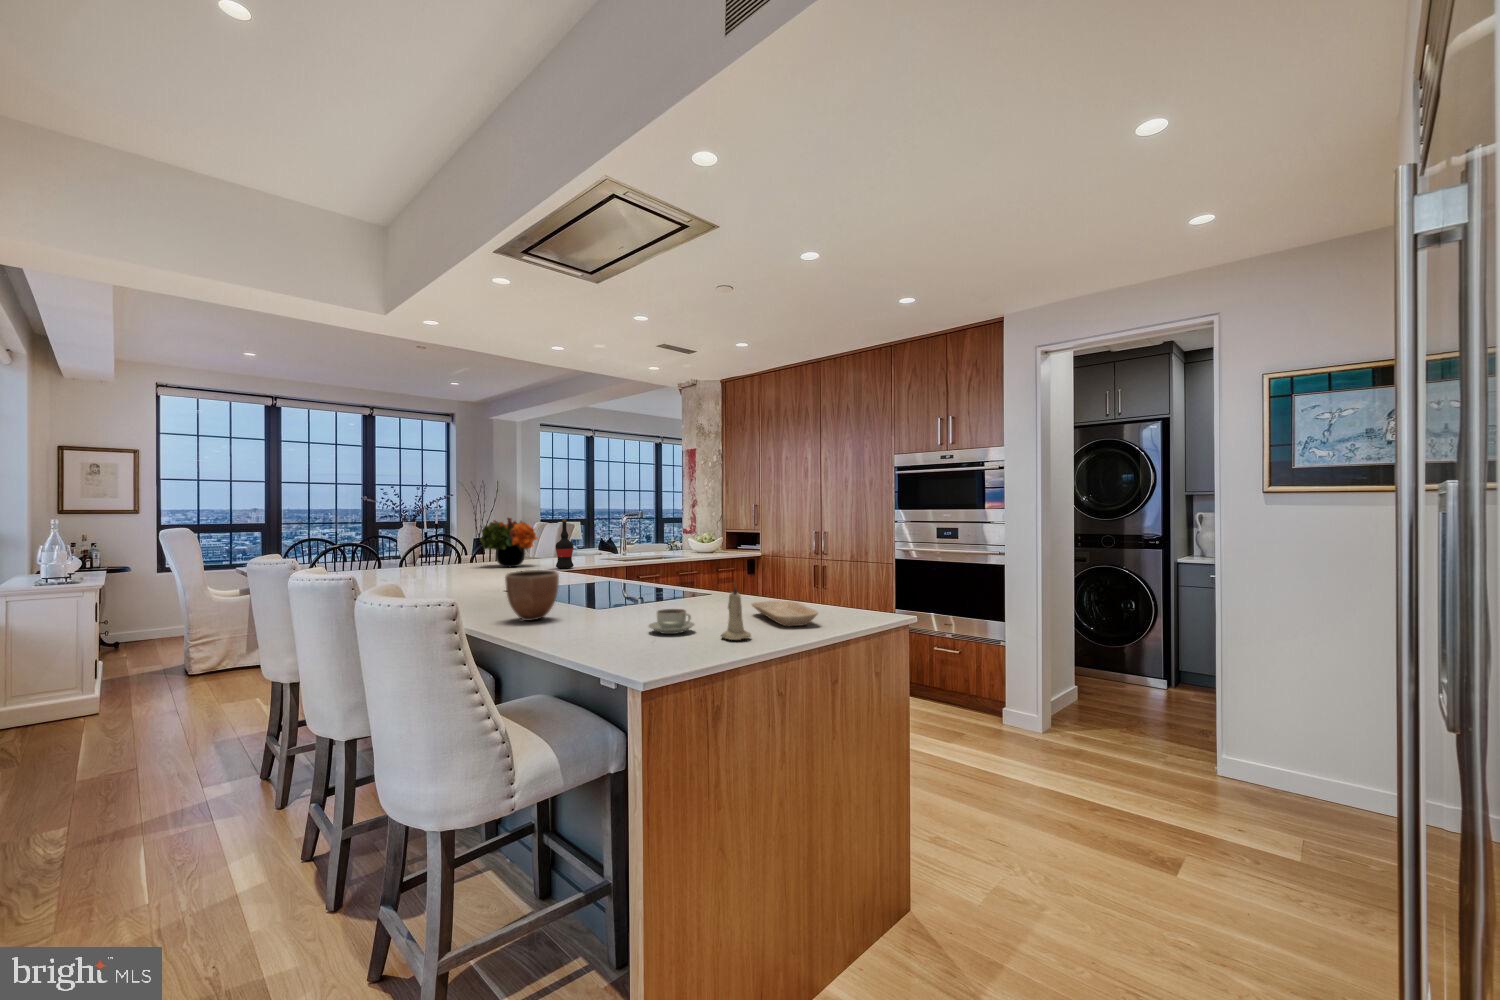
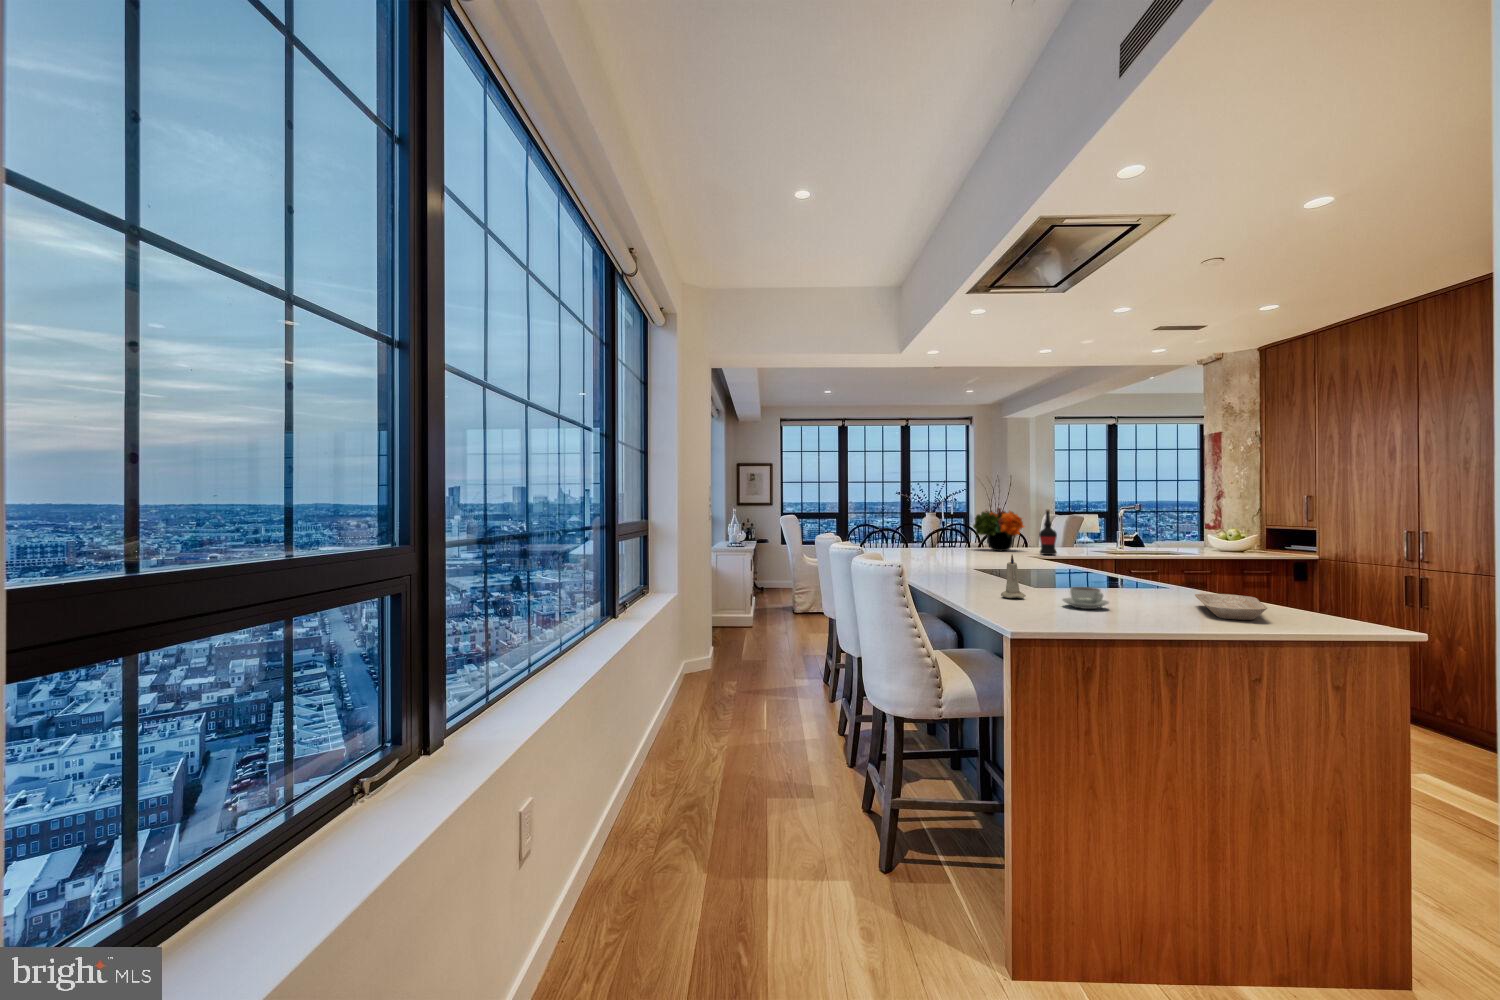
decorative bowl: present [505,570,559,621] -> none [954,547,997,587]
candle: present [721,584,751,640] -> present [1001,555,1026,598]

